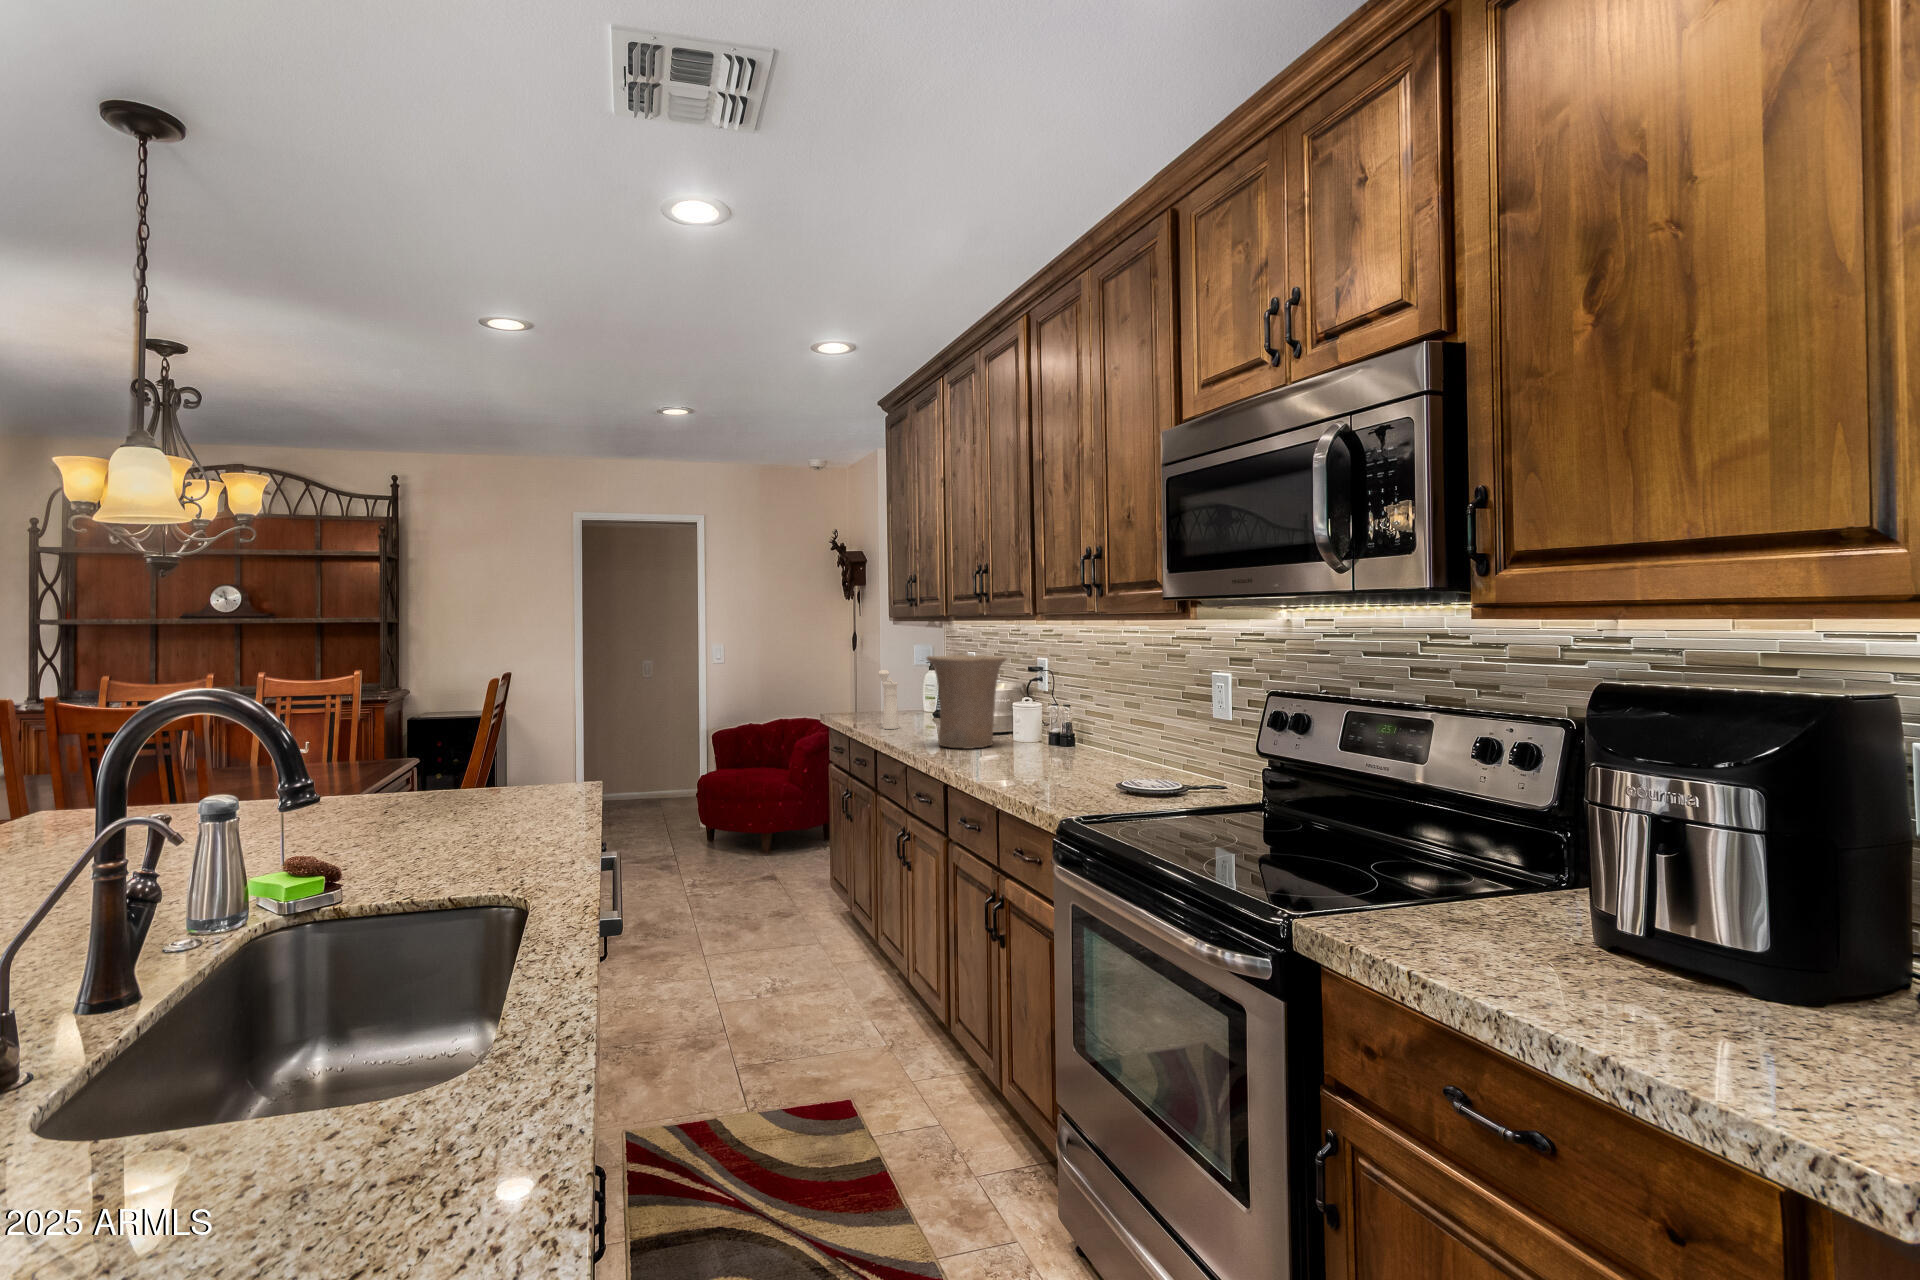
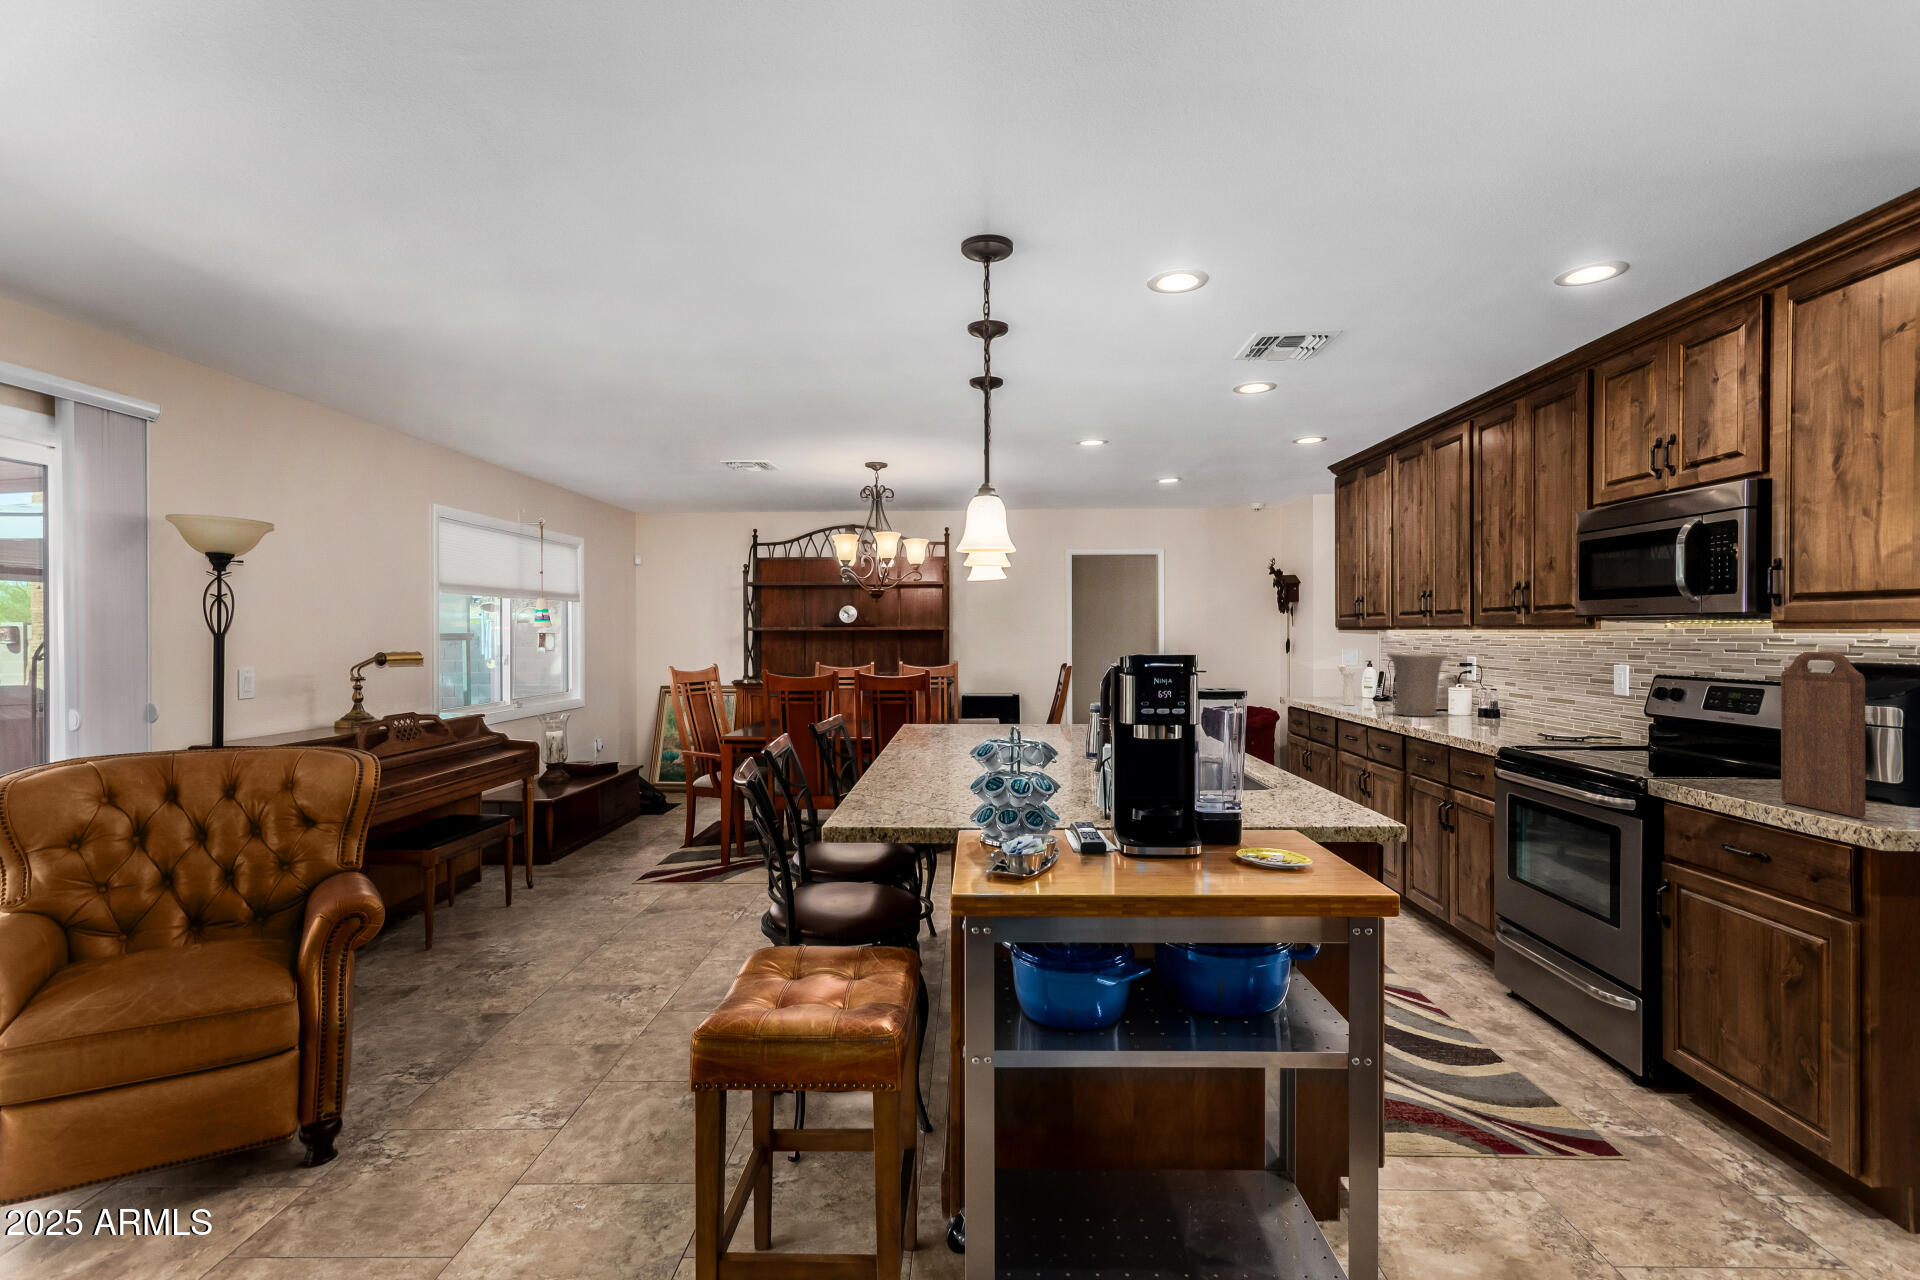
cutting board: none [1559,673,1785,1096] -> present [1781,652,1865,817]

